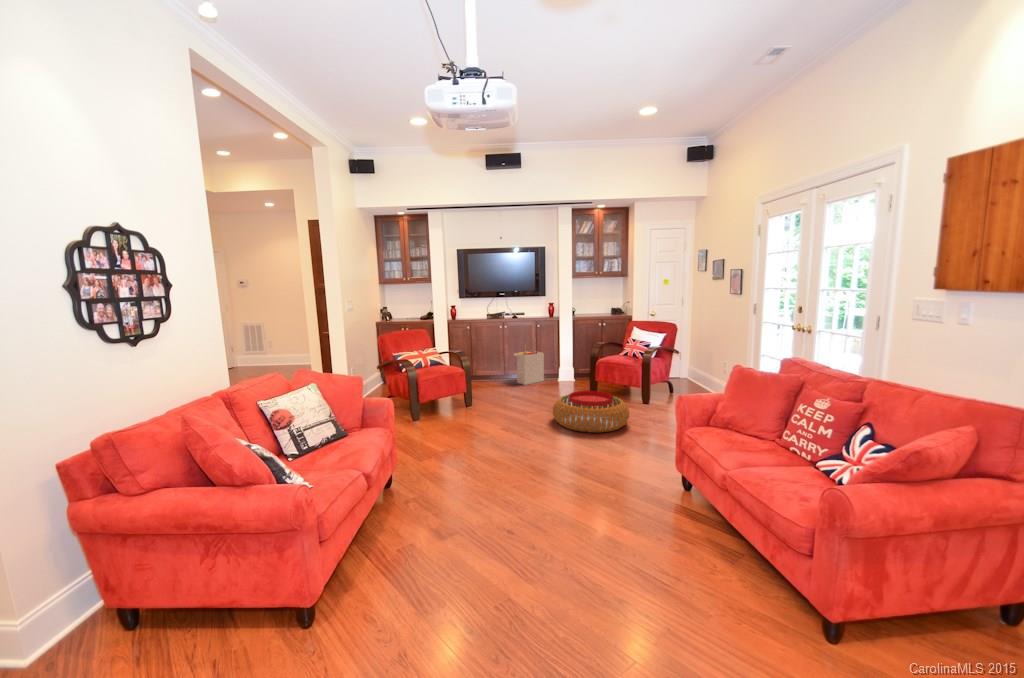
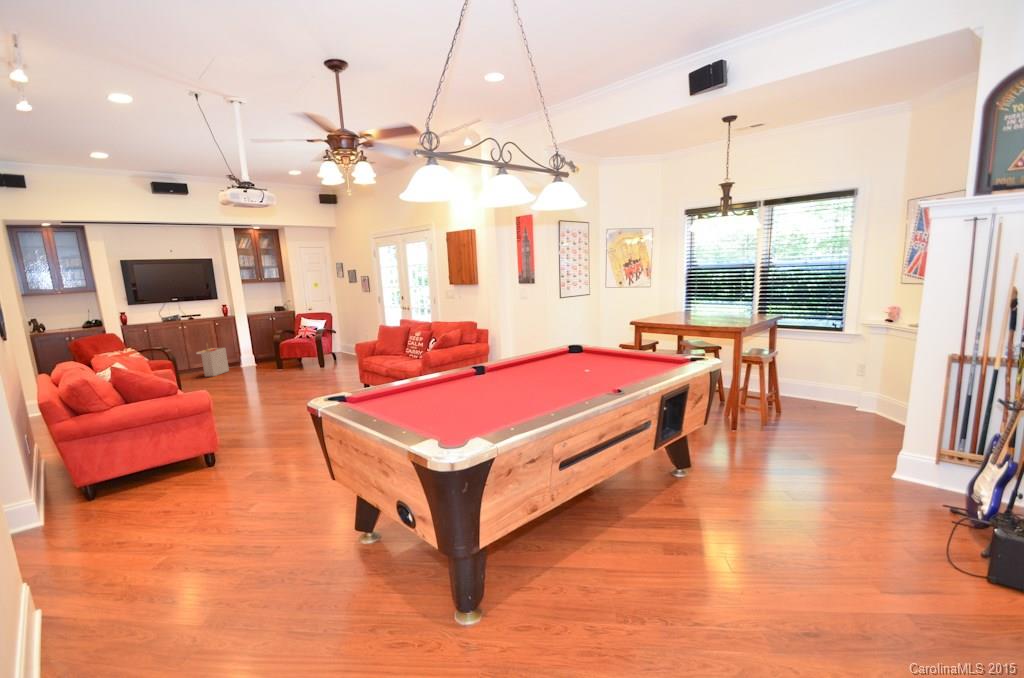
pouf: present [553,391,629,432] -> none [263,362,320,388]

